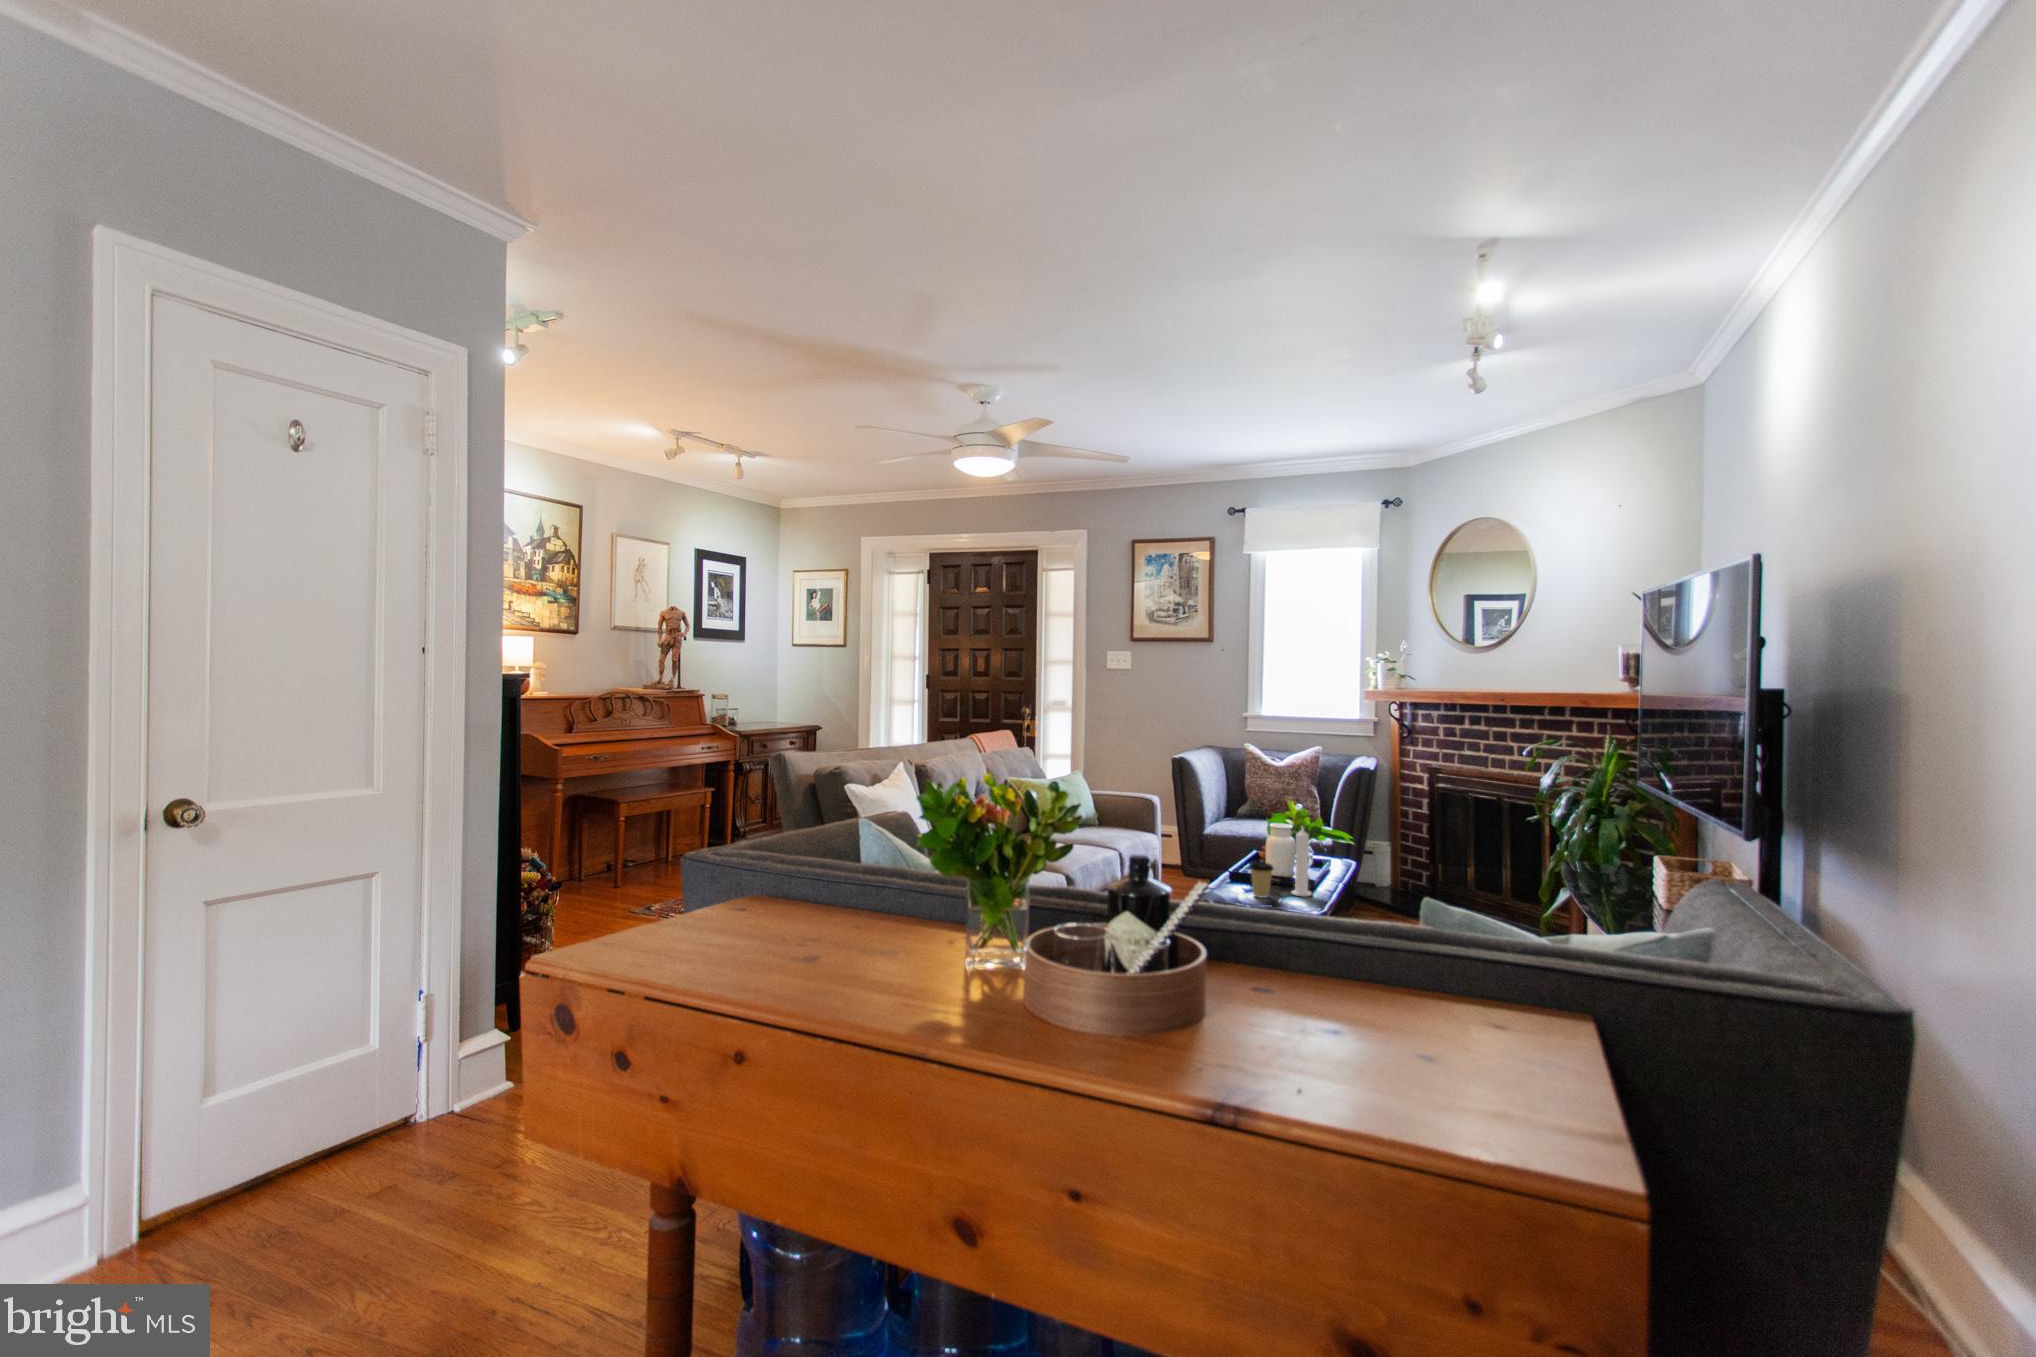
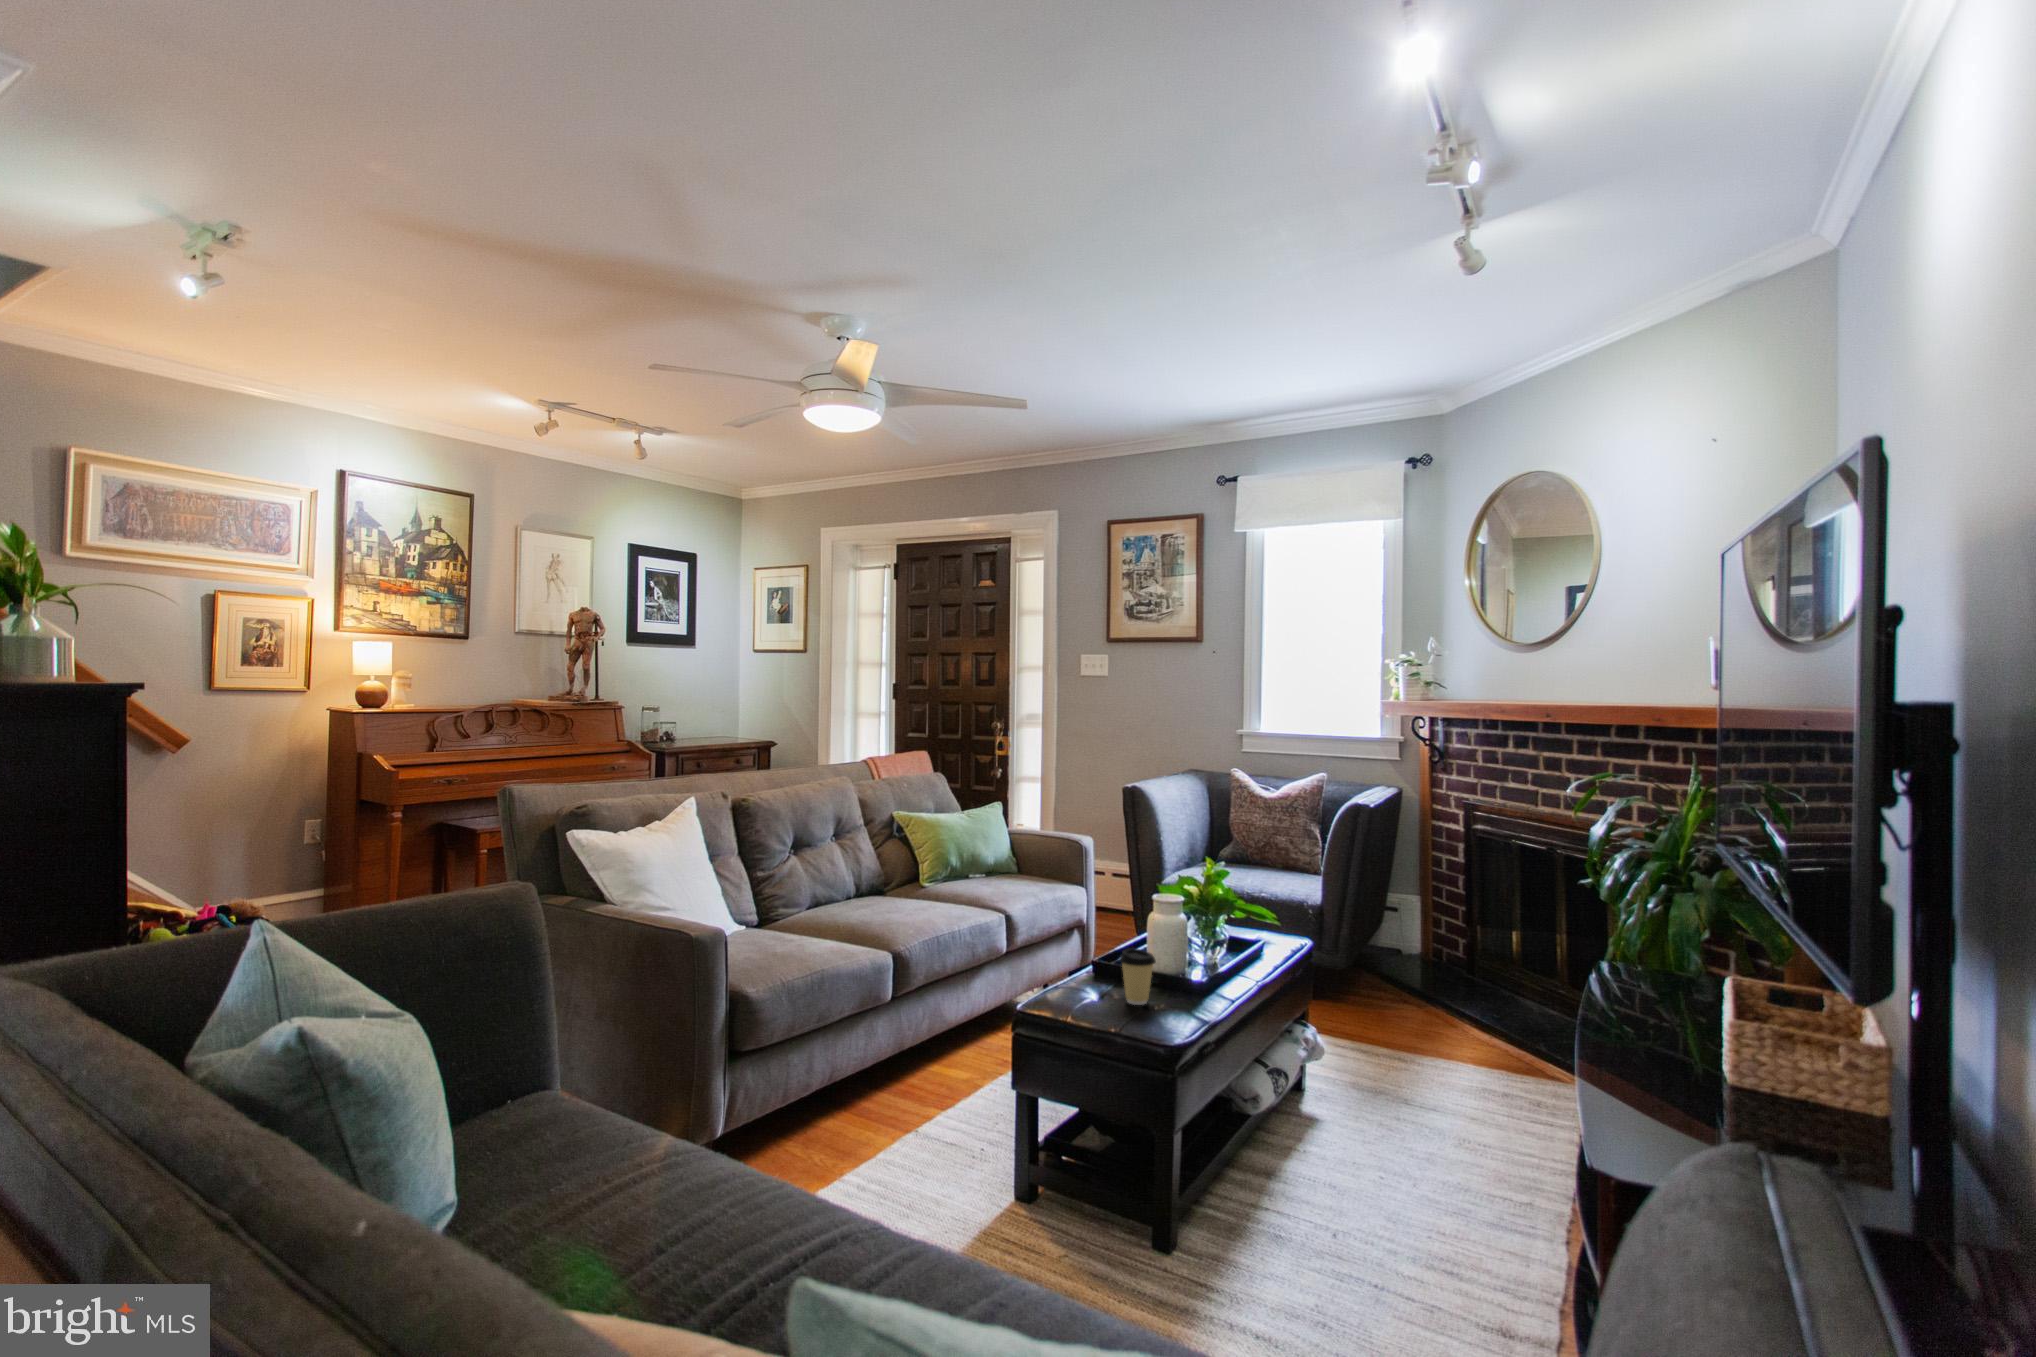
candle: present [1292,827,1311,896] -> none [1186,897,1216,1004]

